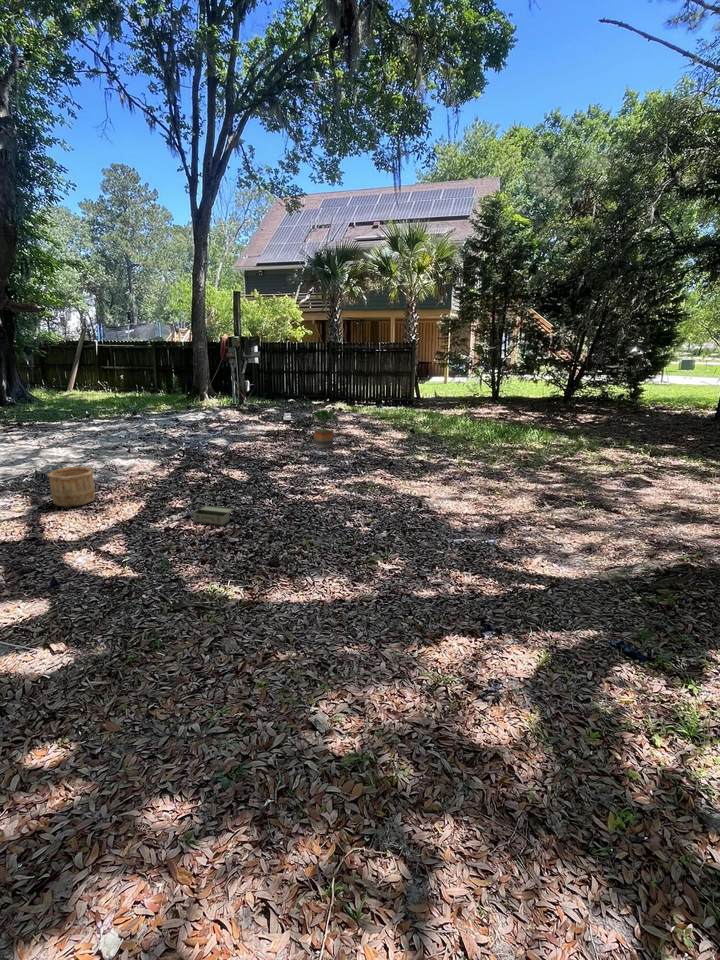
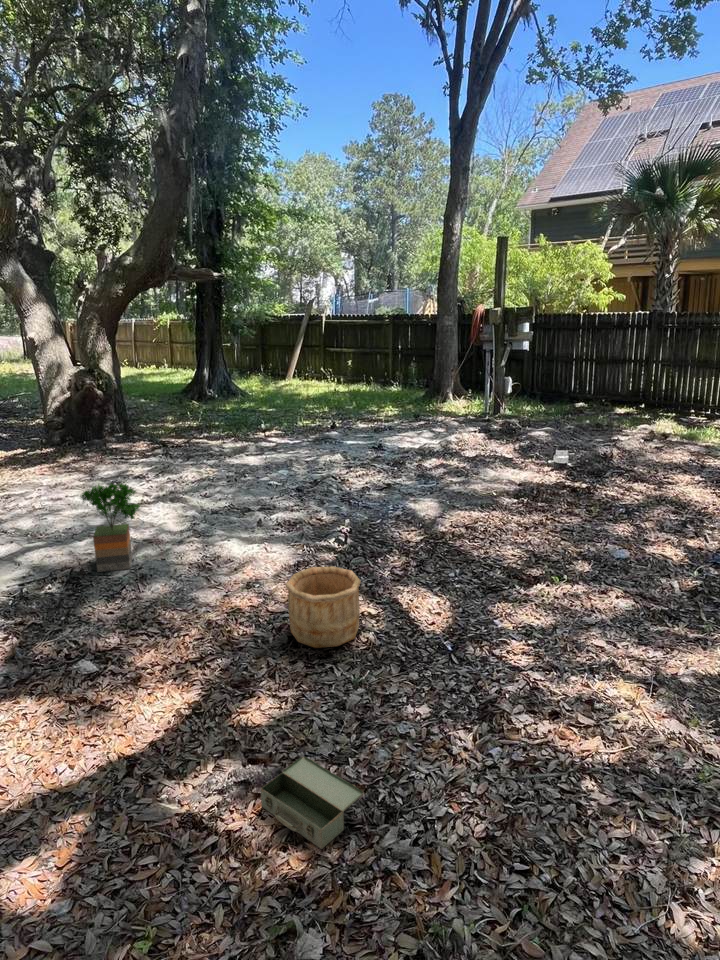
potted tree: present [312,410,338,448] -> present [80,483,140,572]
wooden bucket: present [47,467,95,507] -> present [285,567,361,648]

